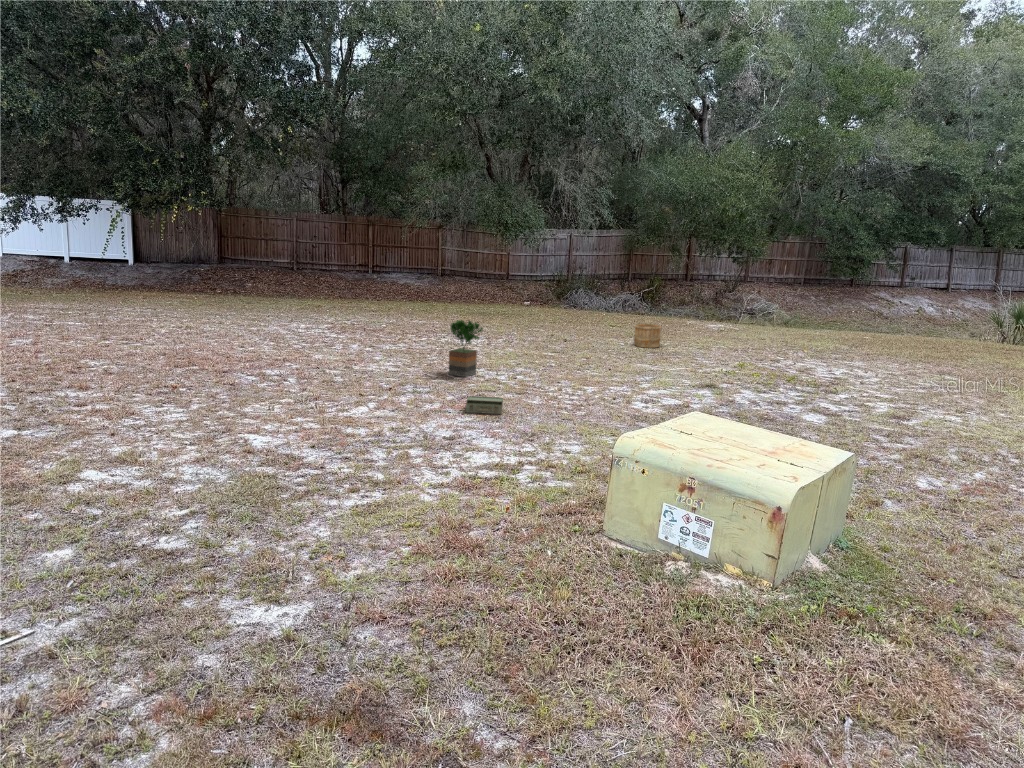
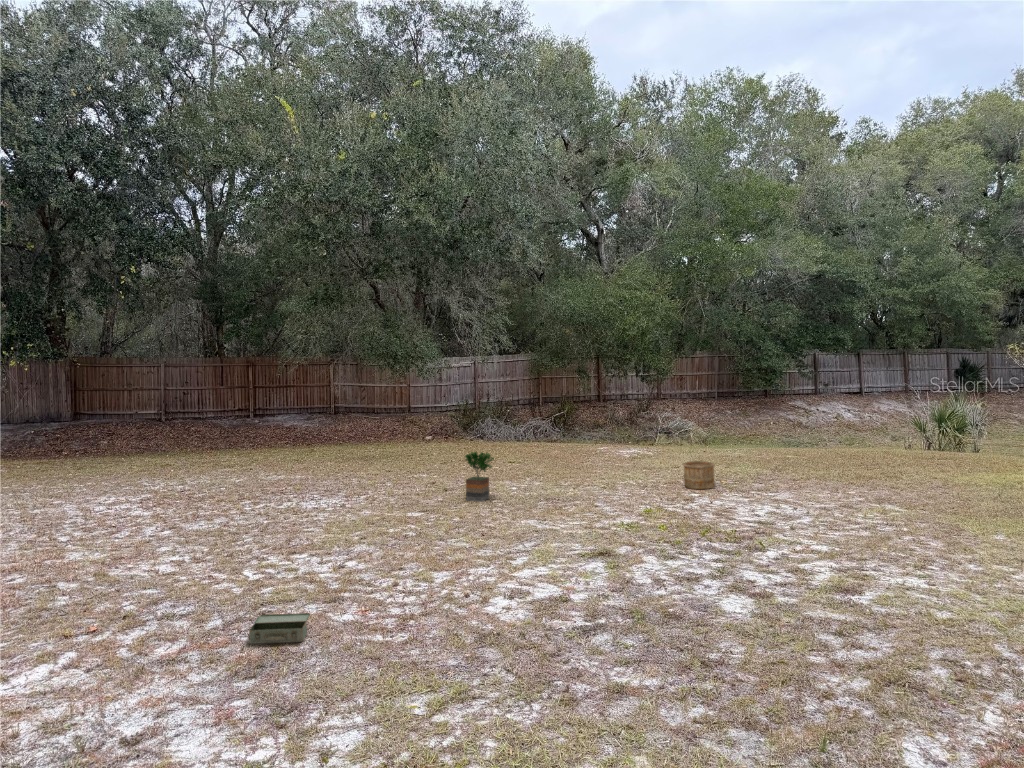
potted tree: present [449,320,483,377] -> present [465,452,494,502]
wooden bucket: present [634,324,661,348] -> present [683,461,714,489]

